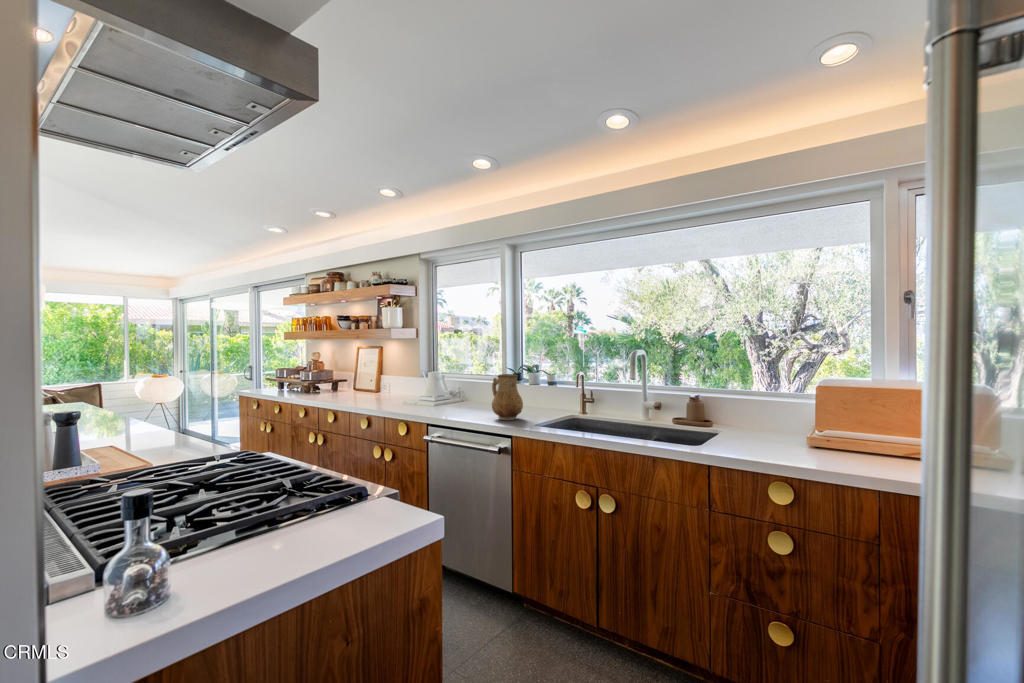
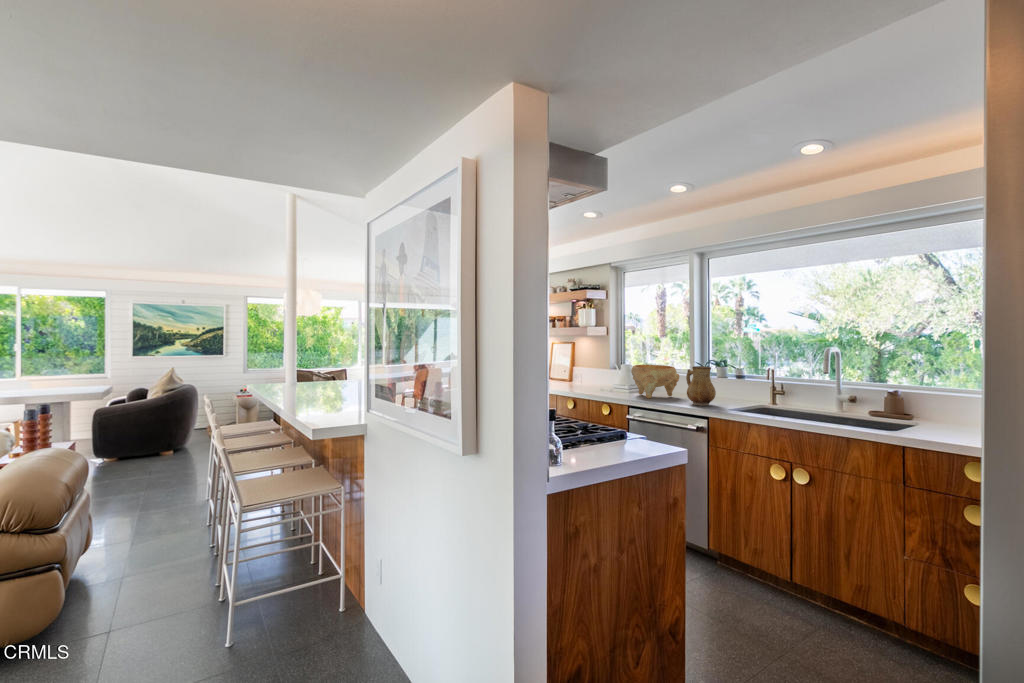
decorative bowl: none [434,372,489,413] -> present [631,365,679,399]

